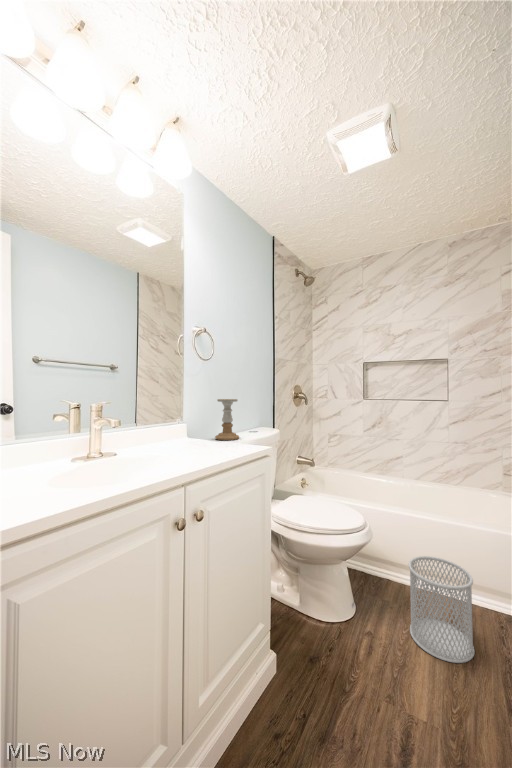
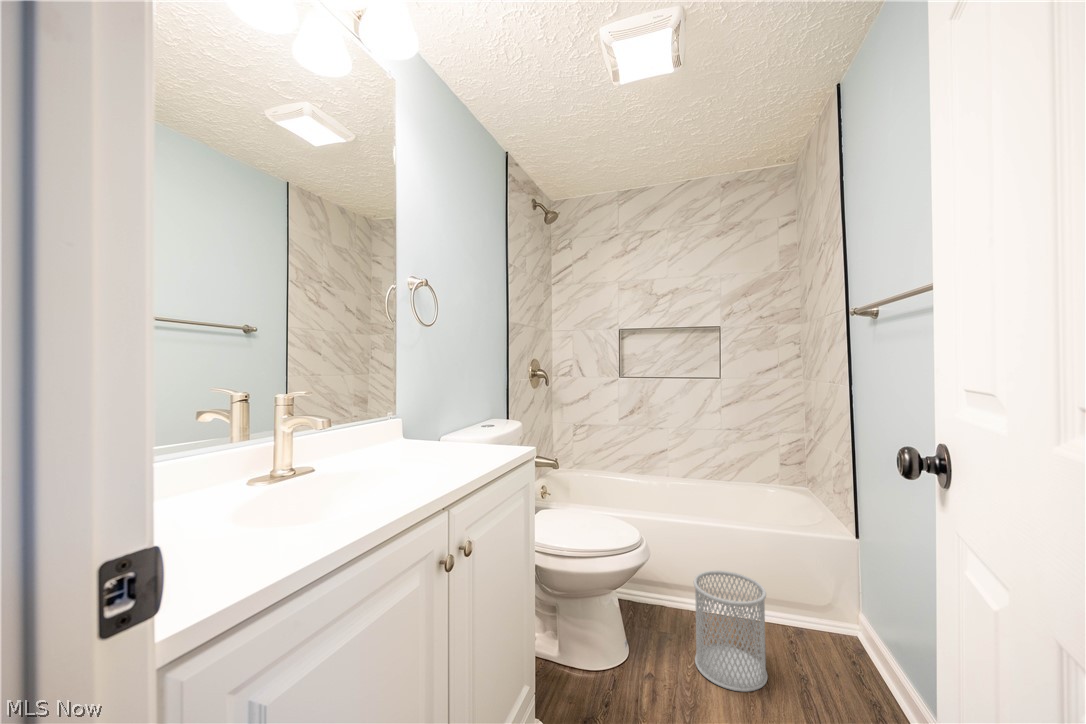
candle holder: present [215,399,239,440] -> none [442,382,477,440]

